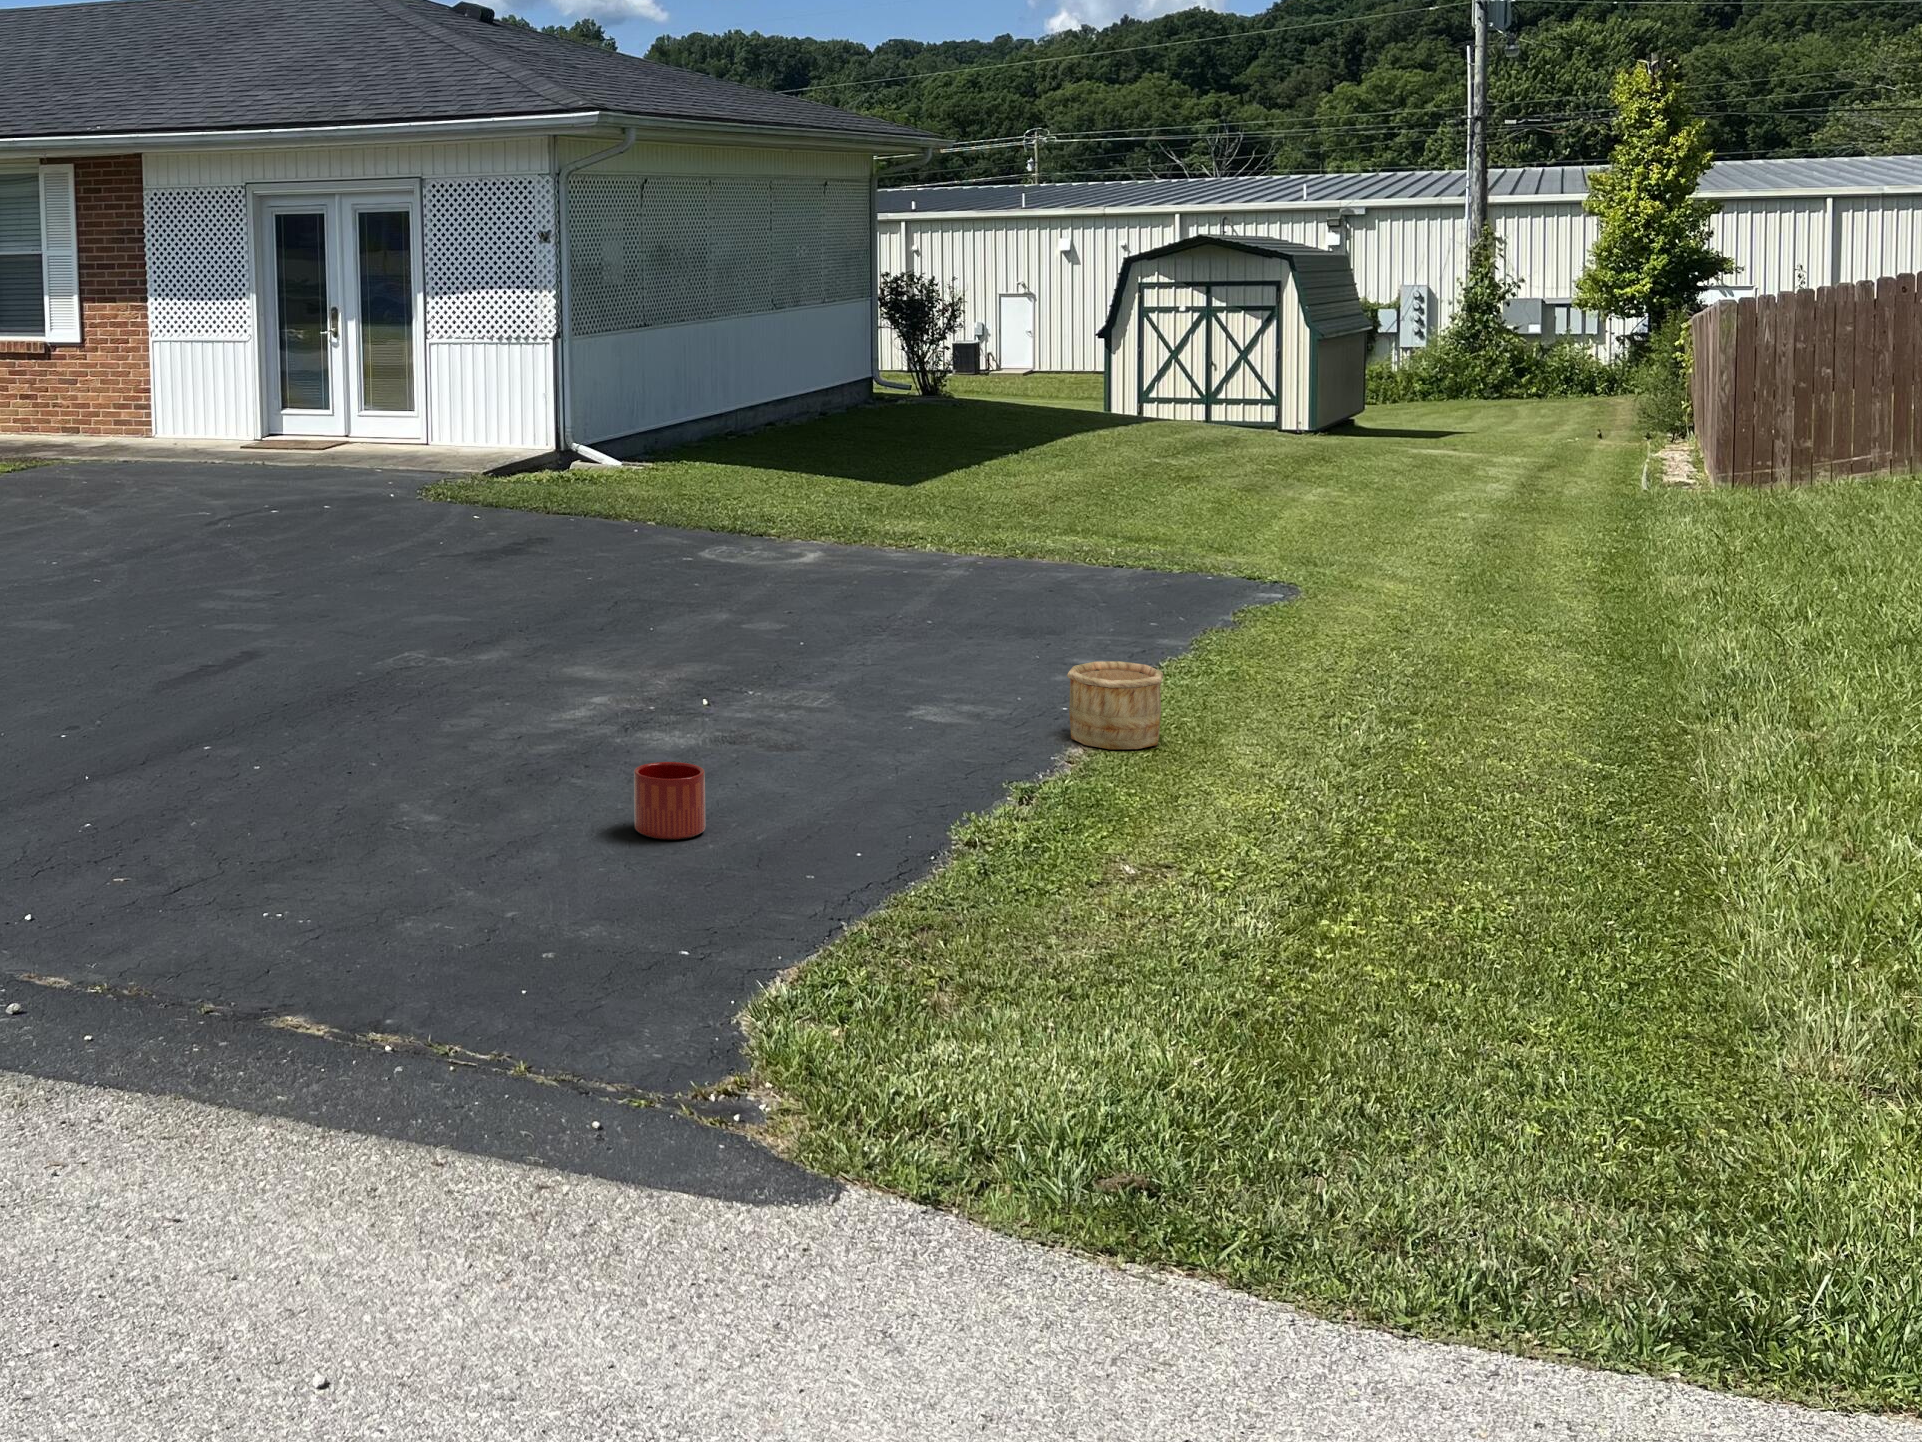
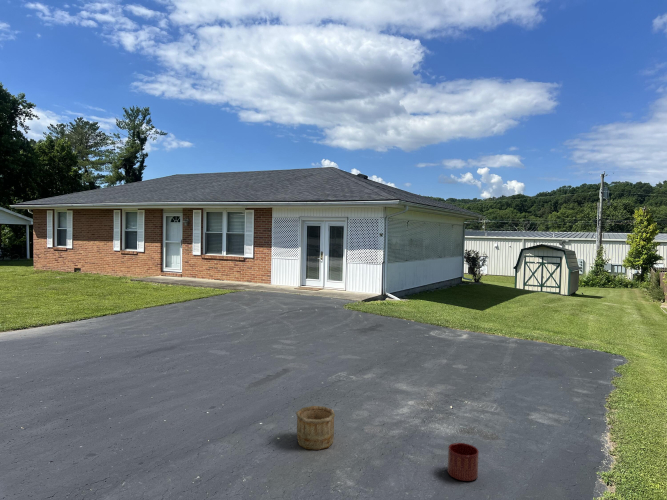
wooden bucket: present [1067,661,1163,749] -> present [296,406,335,450]

